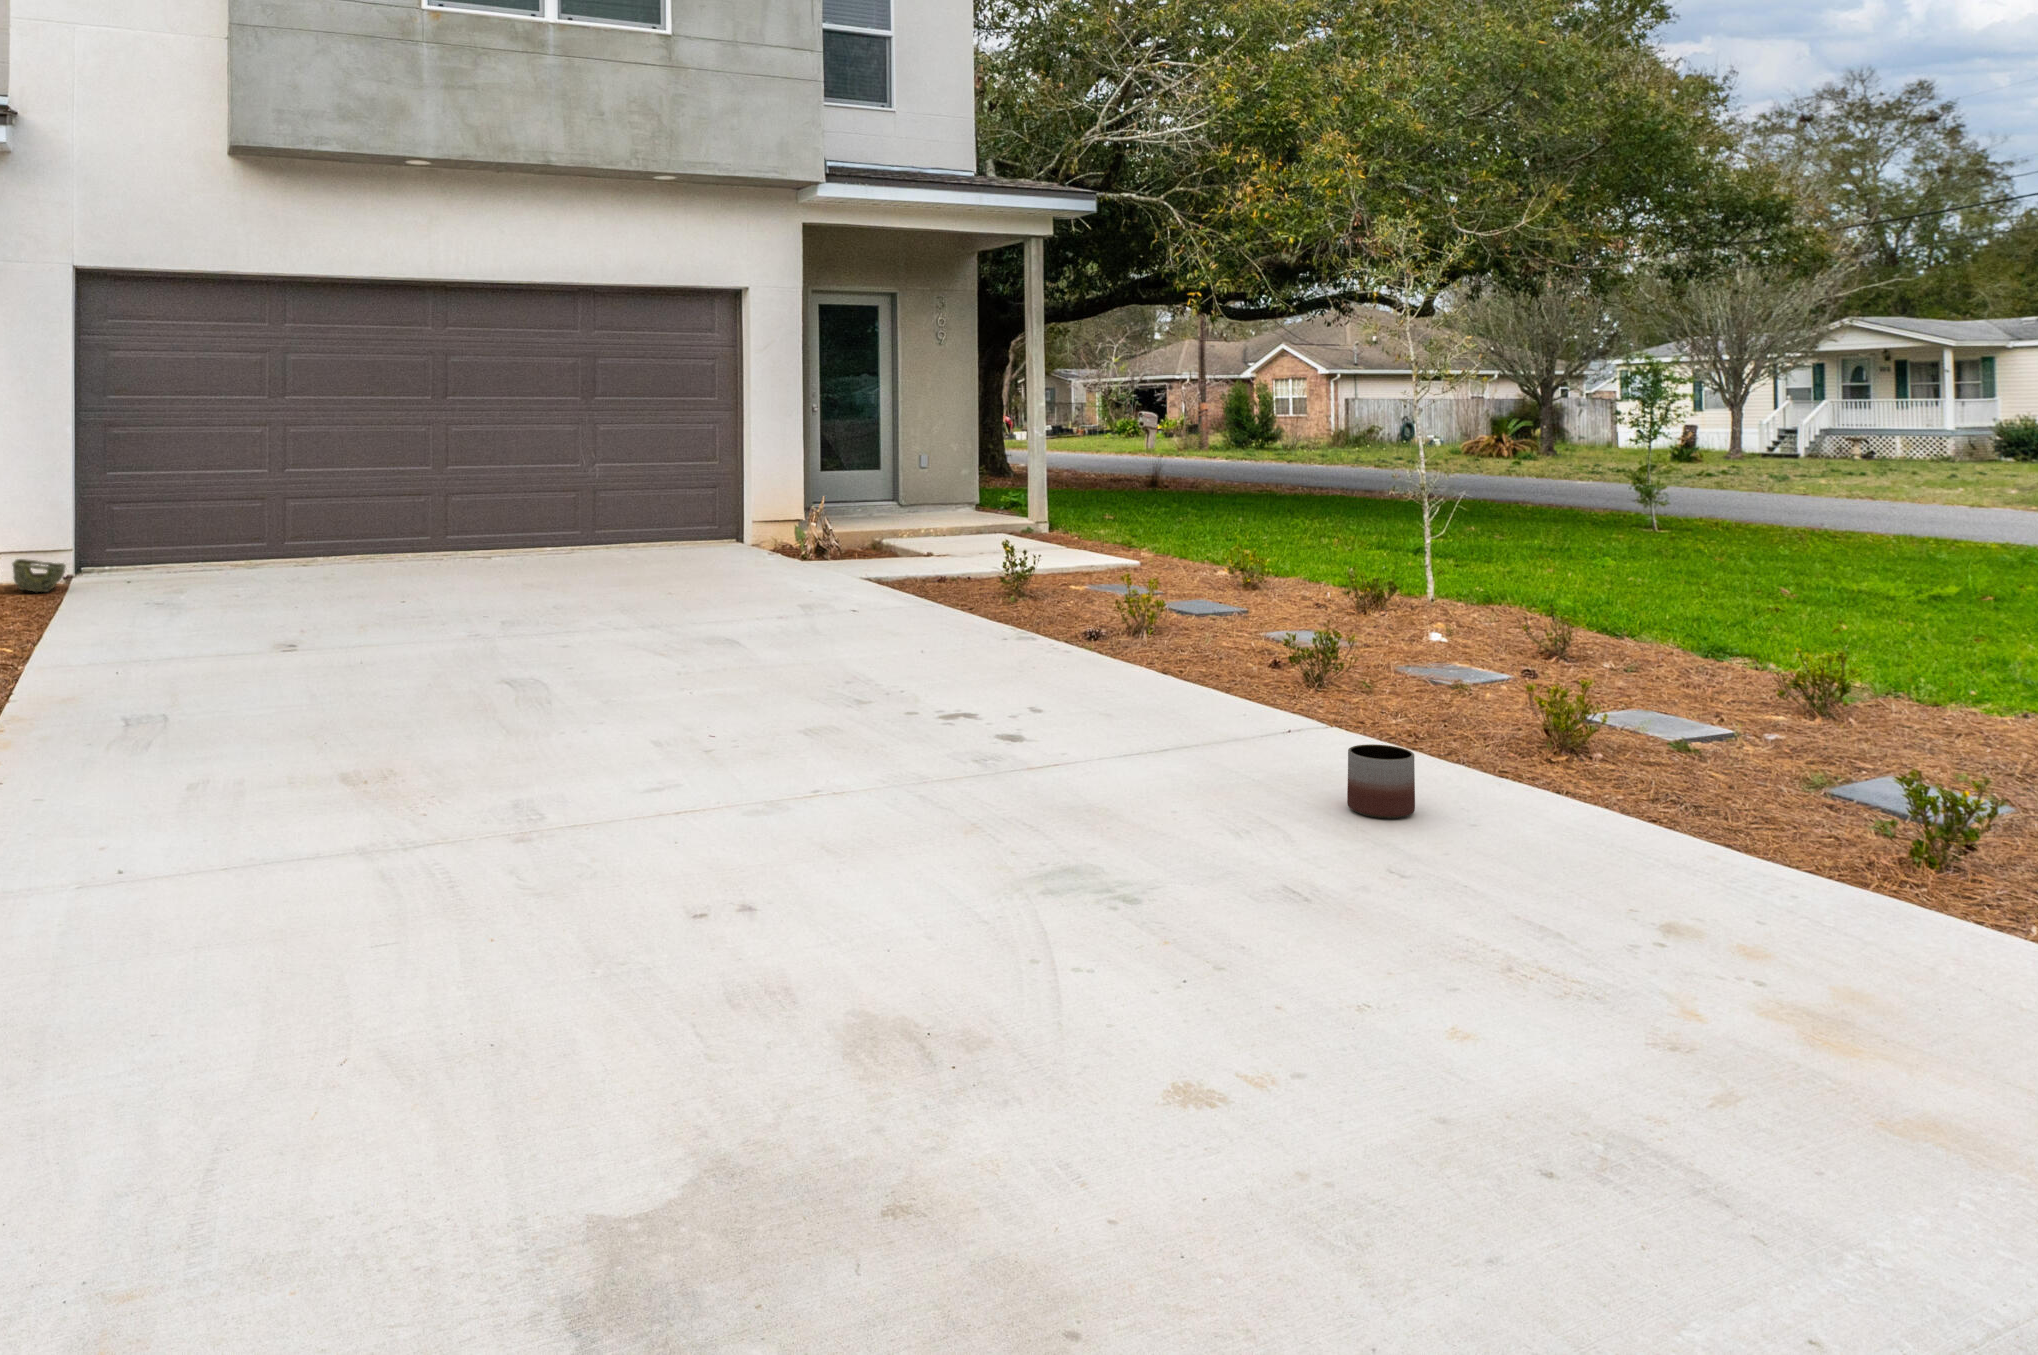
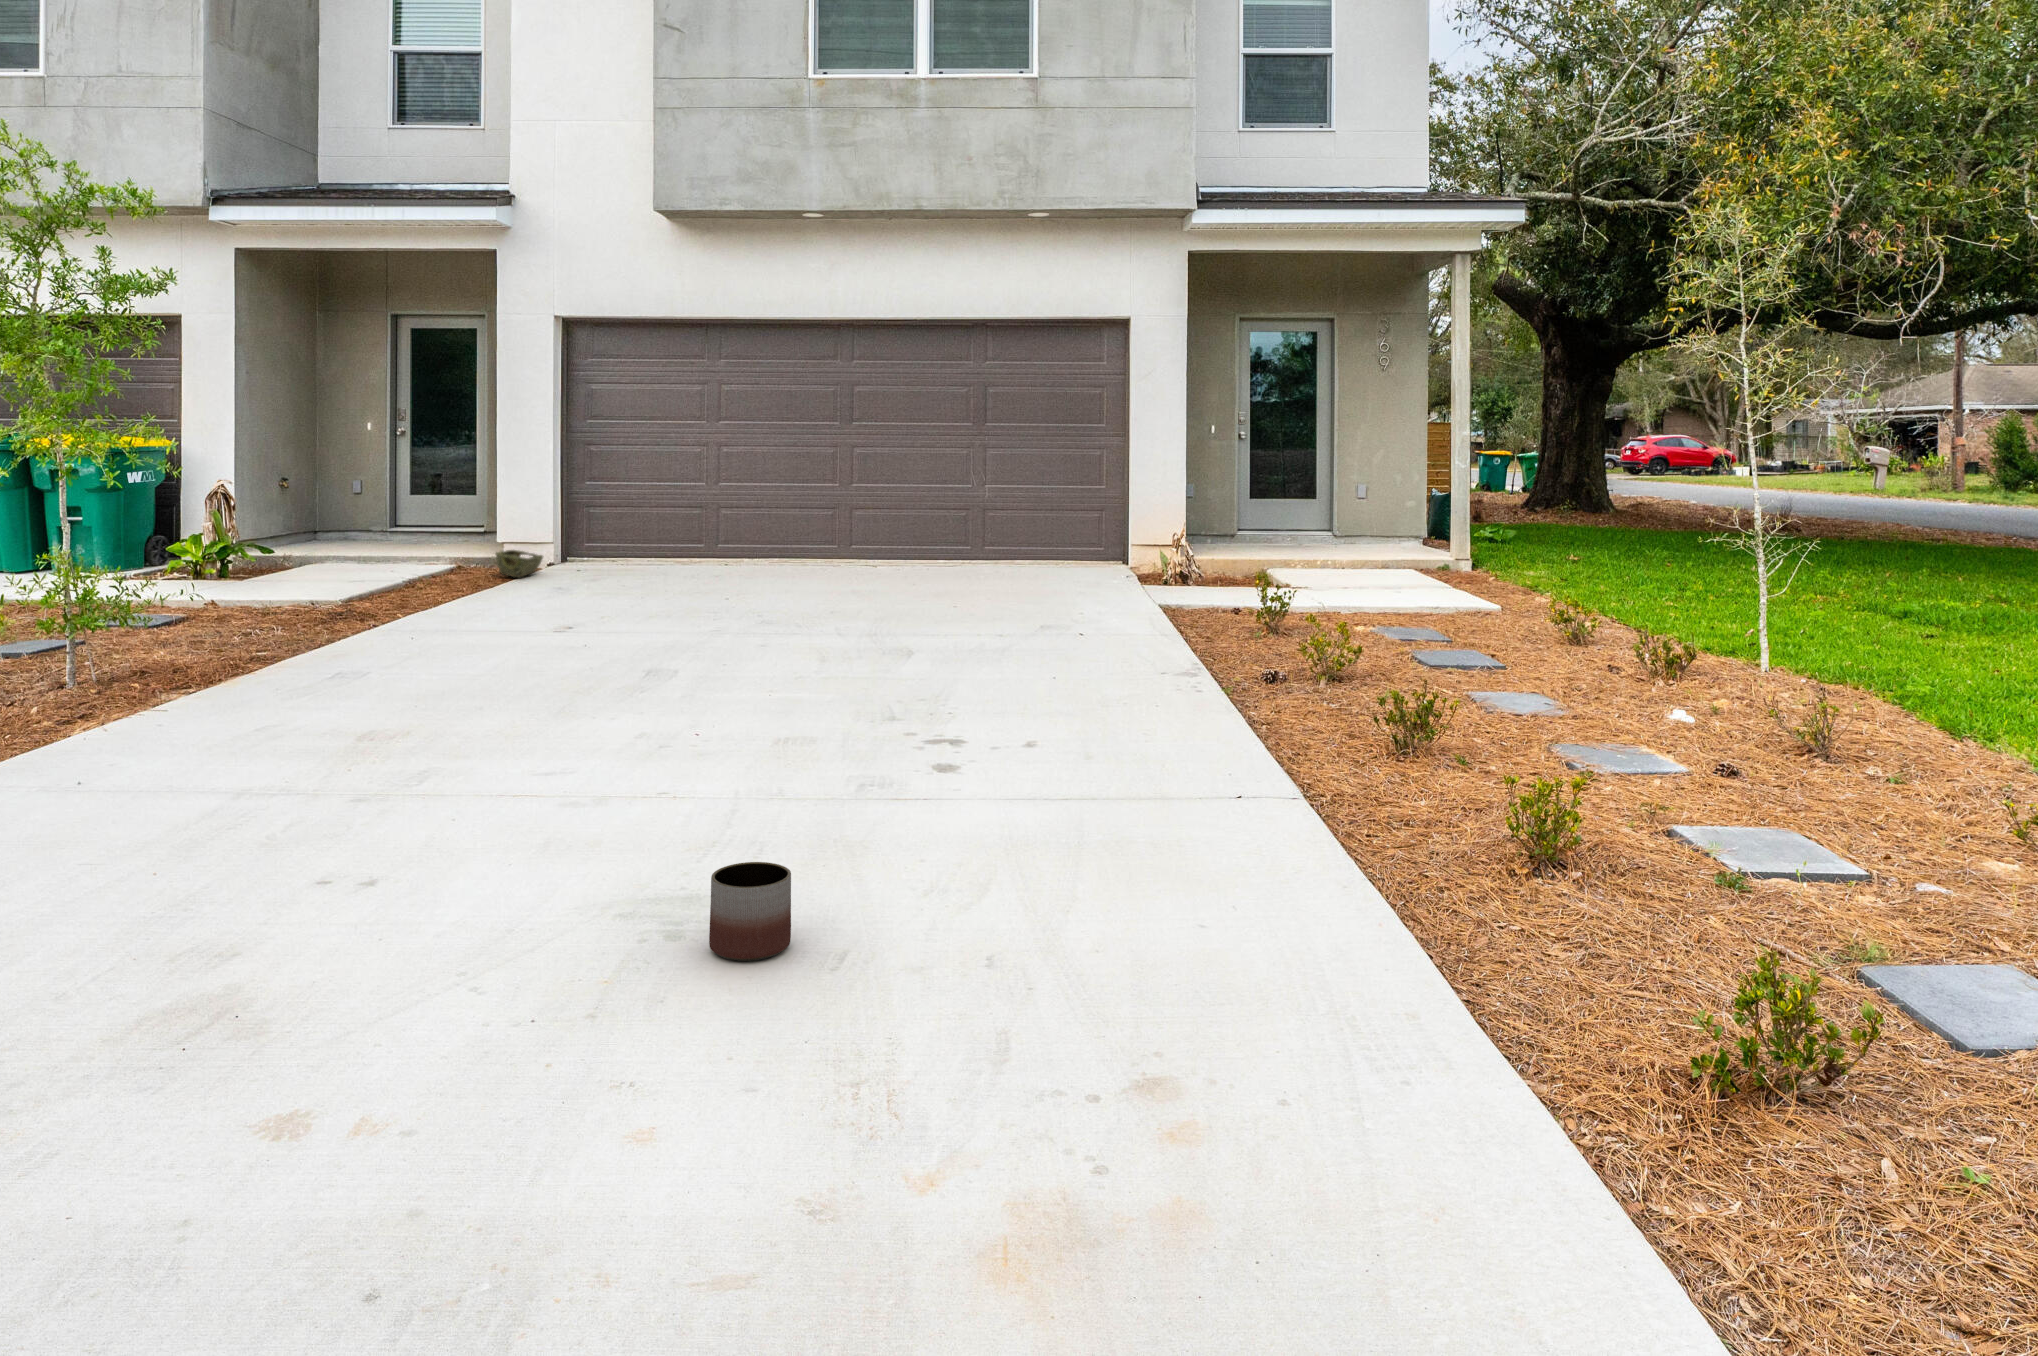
planter: present [1347,744,1415,819] -> present [709,862,791,961]

